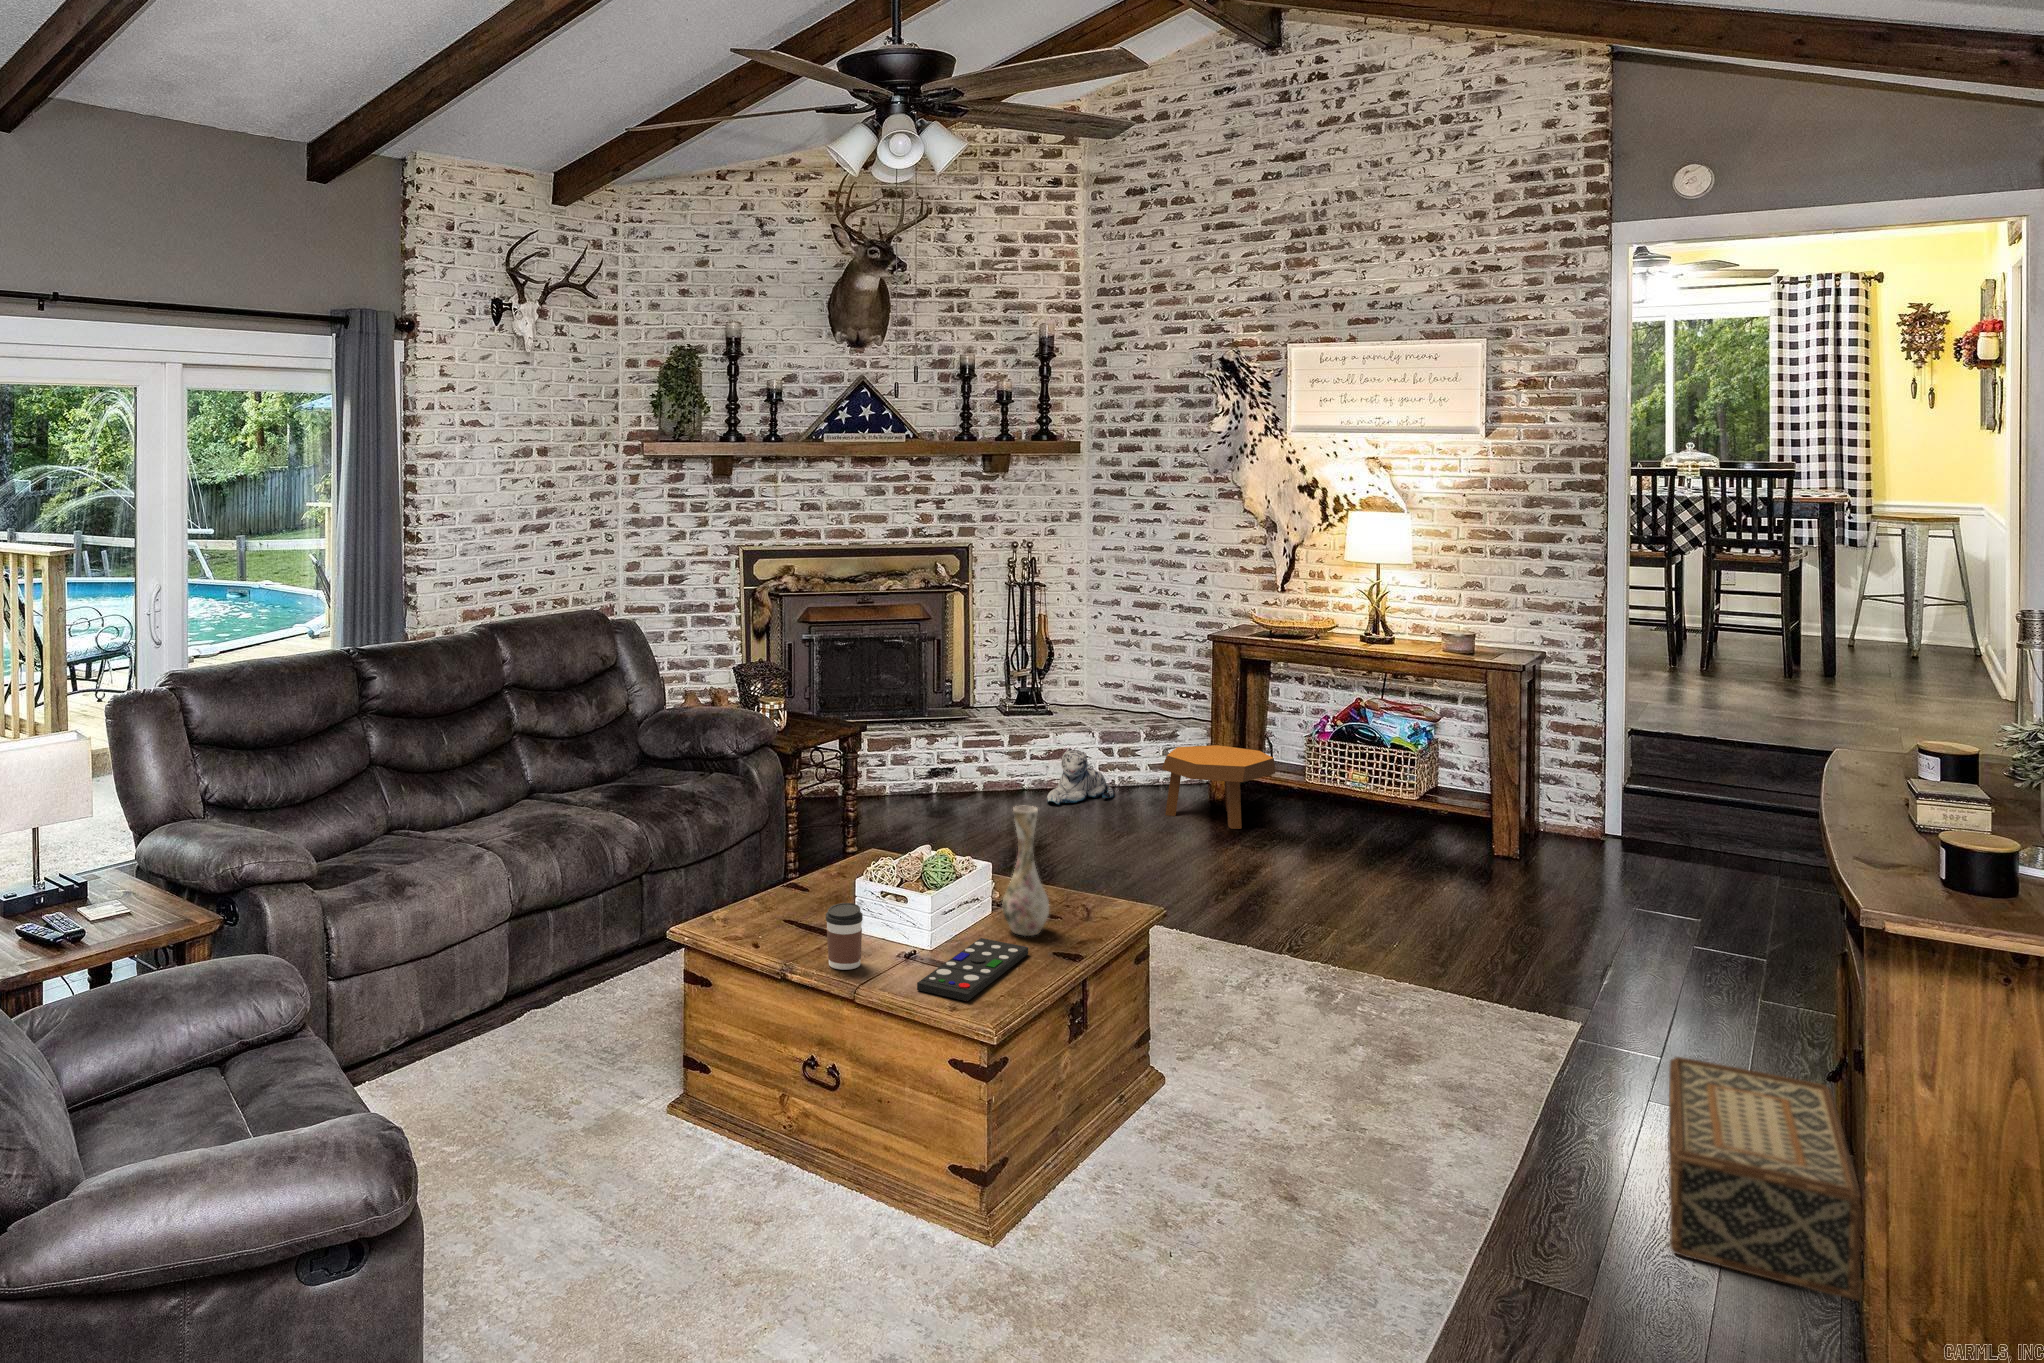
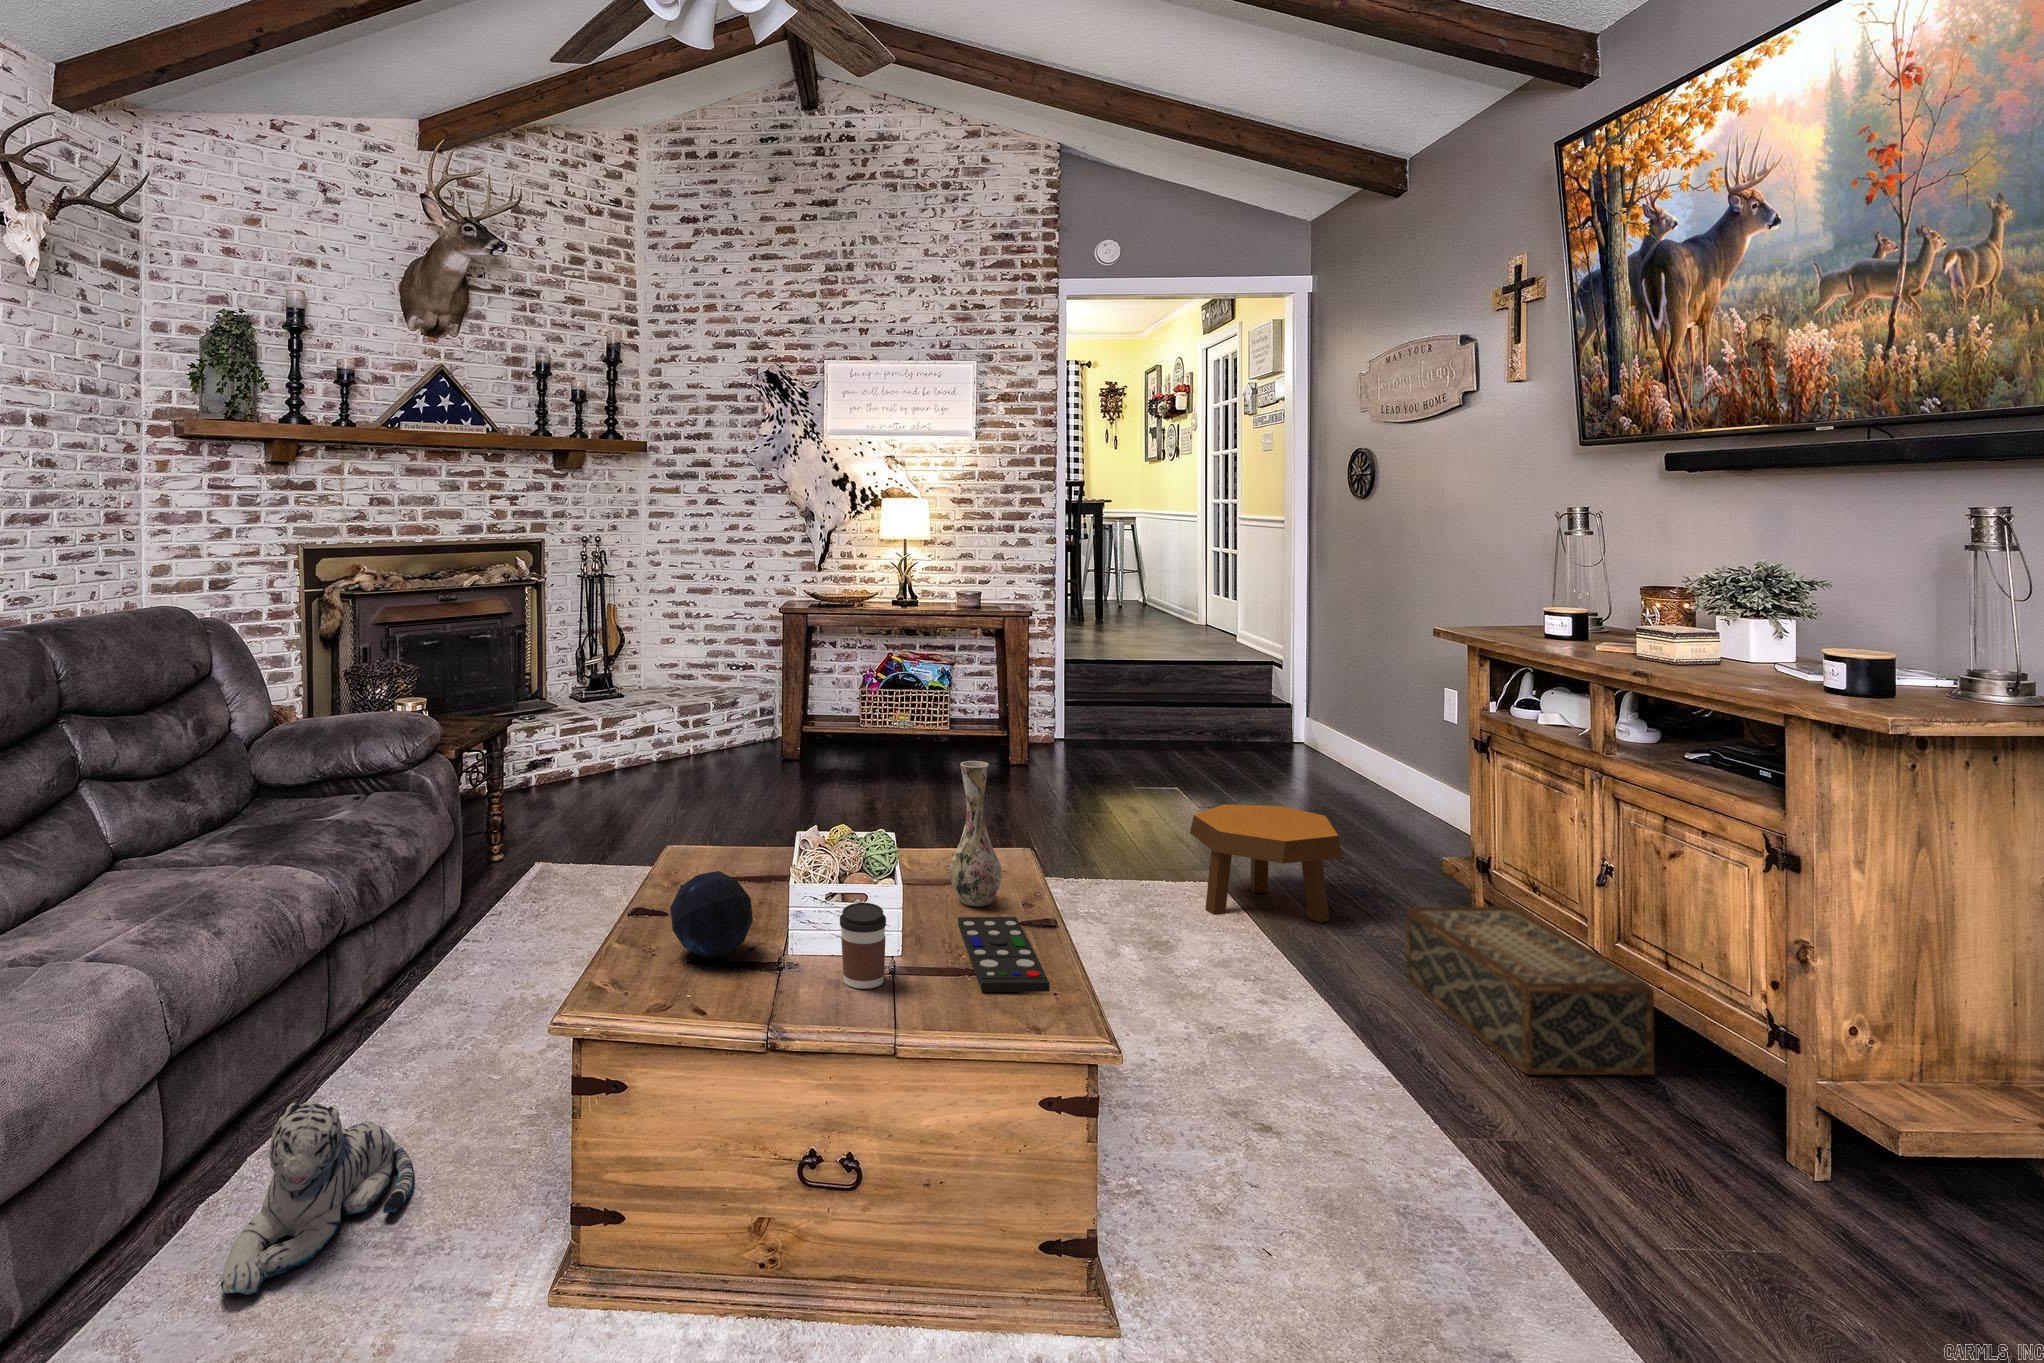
footstool: present [1162,745,1275,829] -> present [1190,804,1342,923]
plush toy: present [1047,748,1114,805] -> present [221,1102,415,1295]
decorative orb: none [736,862,801,927] -> present [670,871,753,959]

